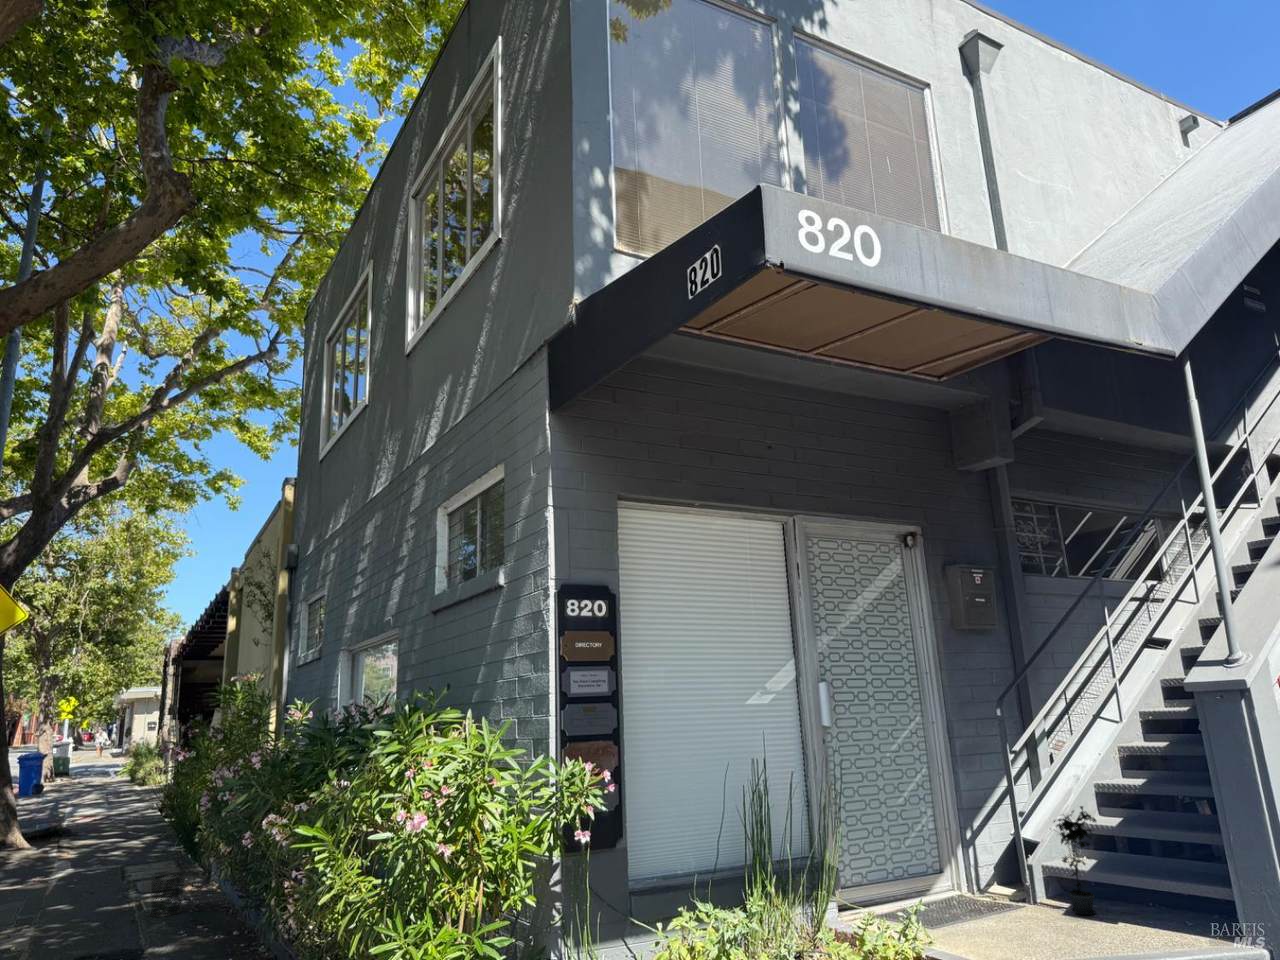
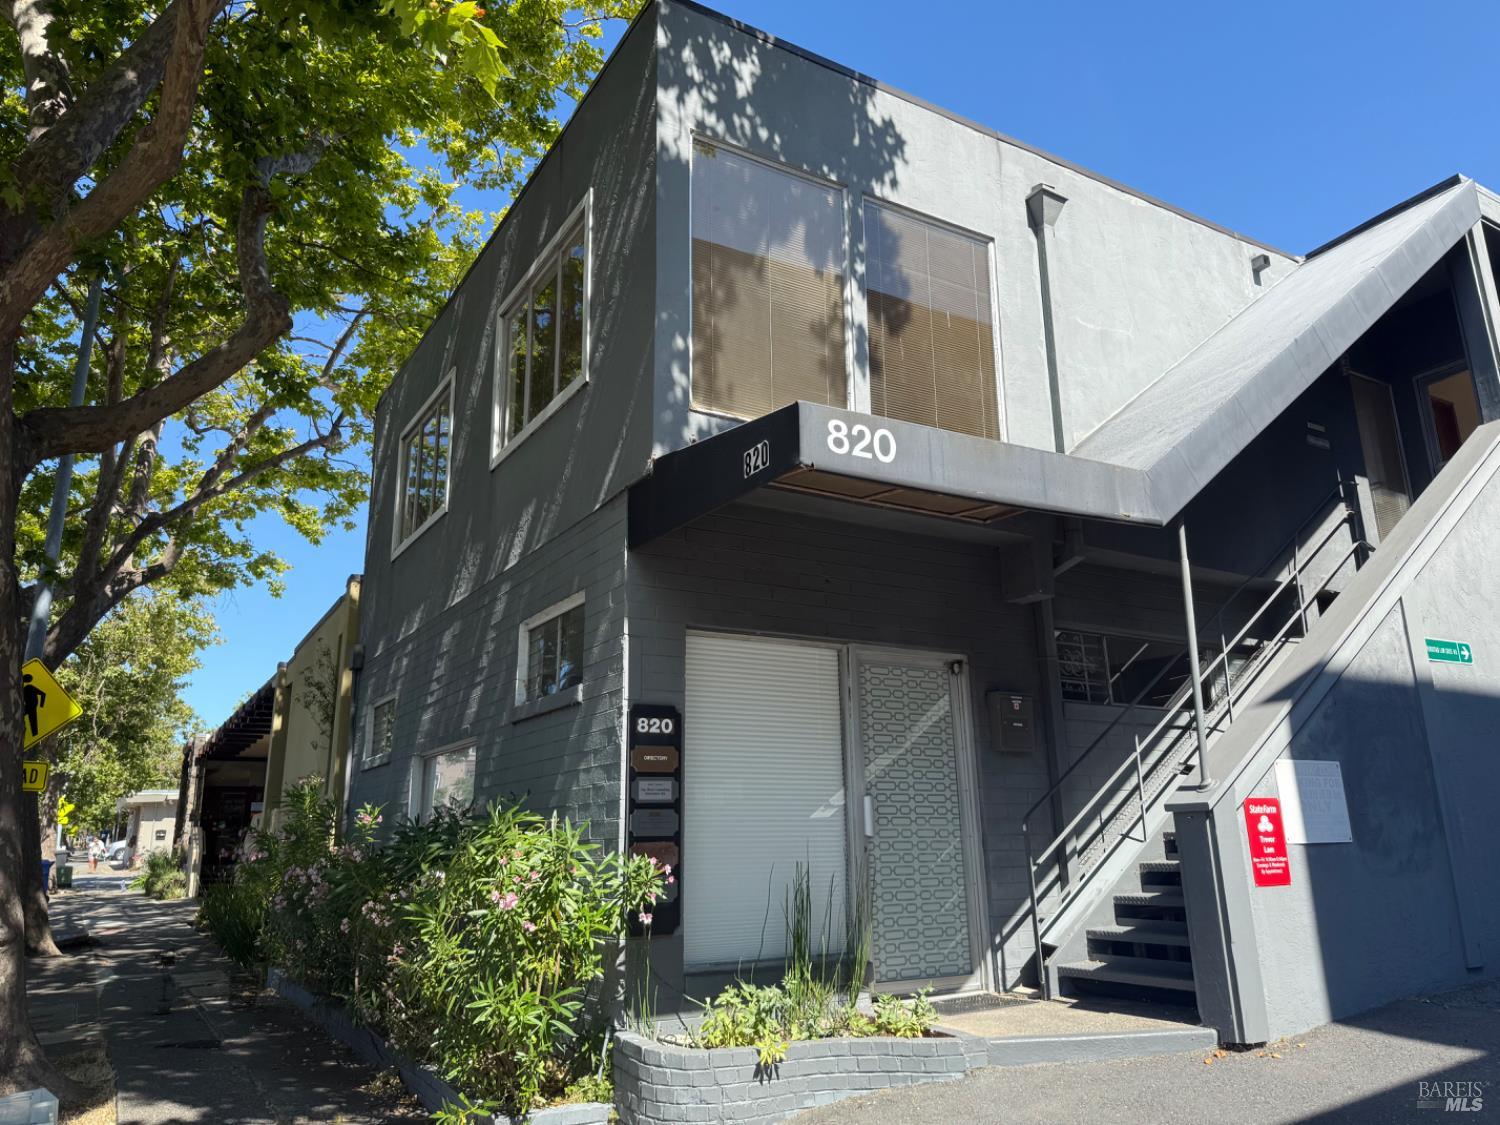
potted plant: present [1054,806,1096,915] -> present [147,948,188,1014]

